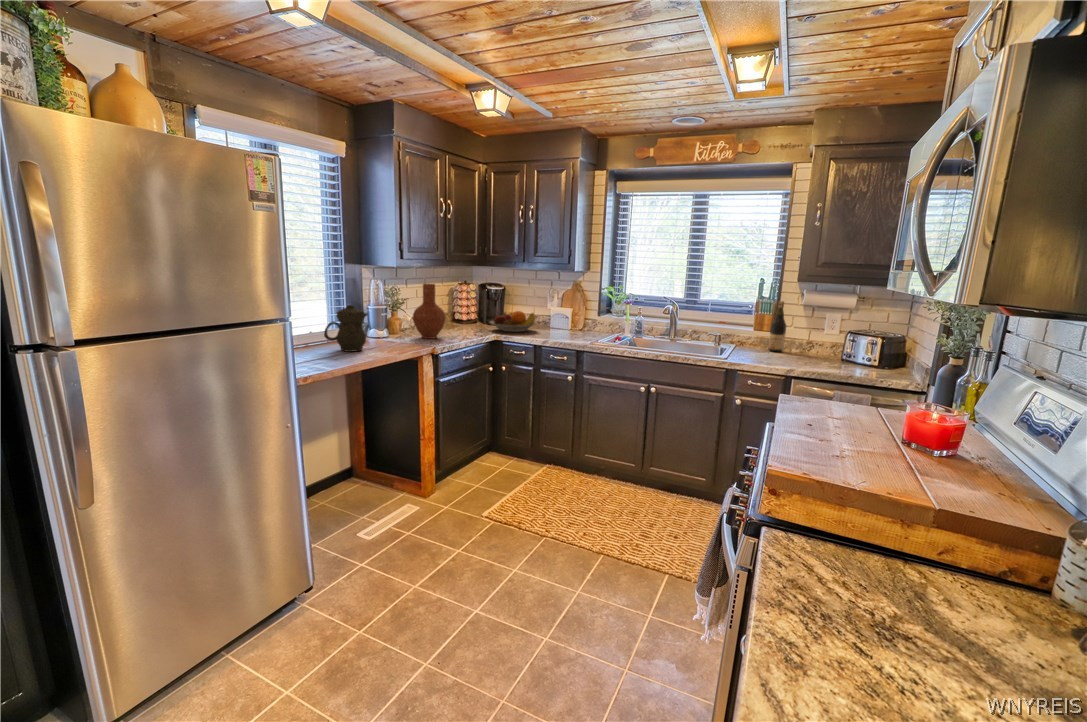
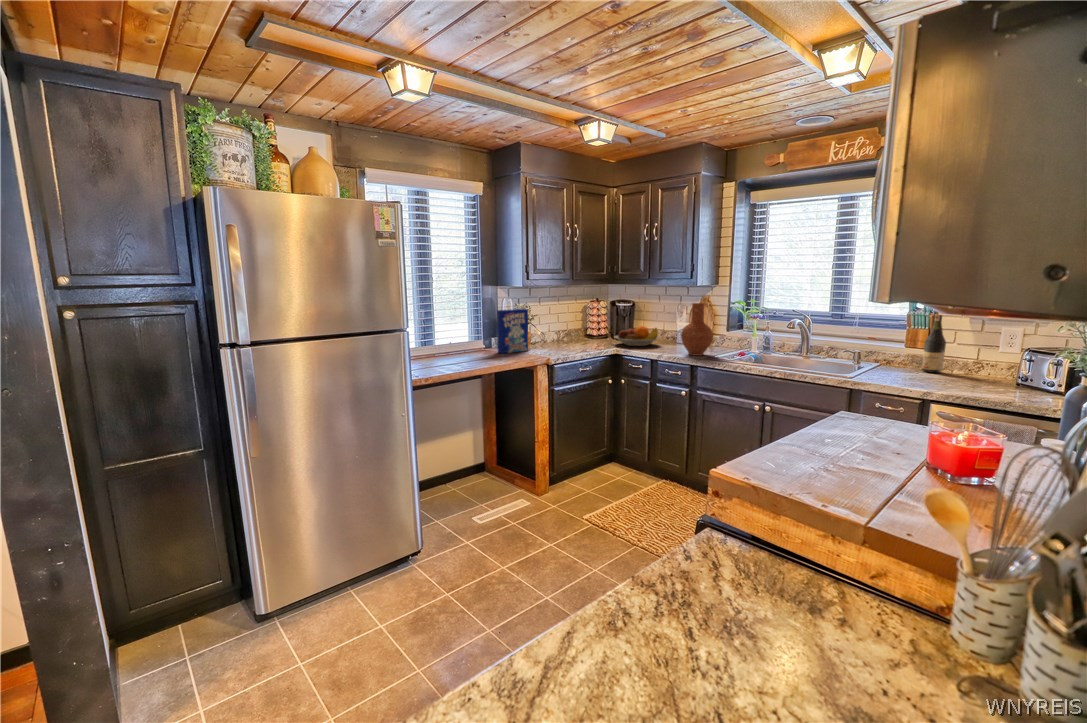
vase: present [413,284,446,339] -> present [681,303,713,356]
cereal box: none [367,292,403,343] -> present [497,309,528,353]
teapot: present [324,305,368,352] -> none [457,321,492,360]

